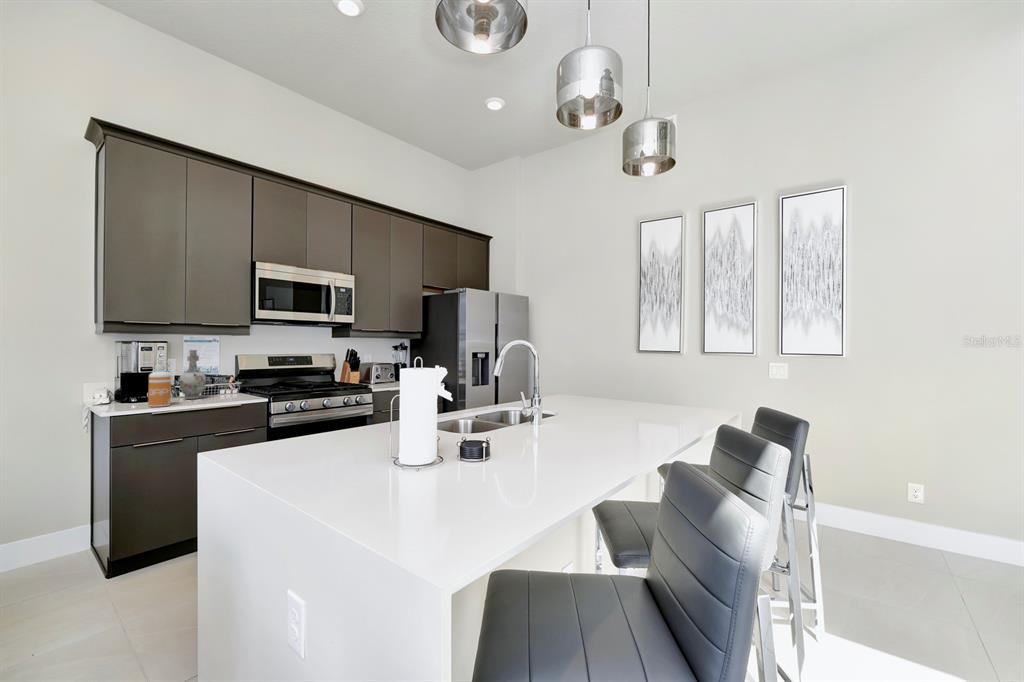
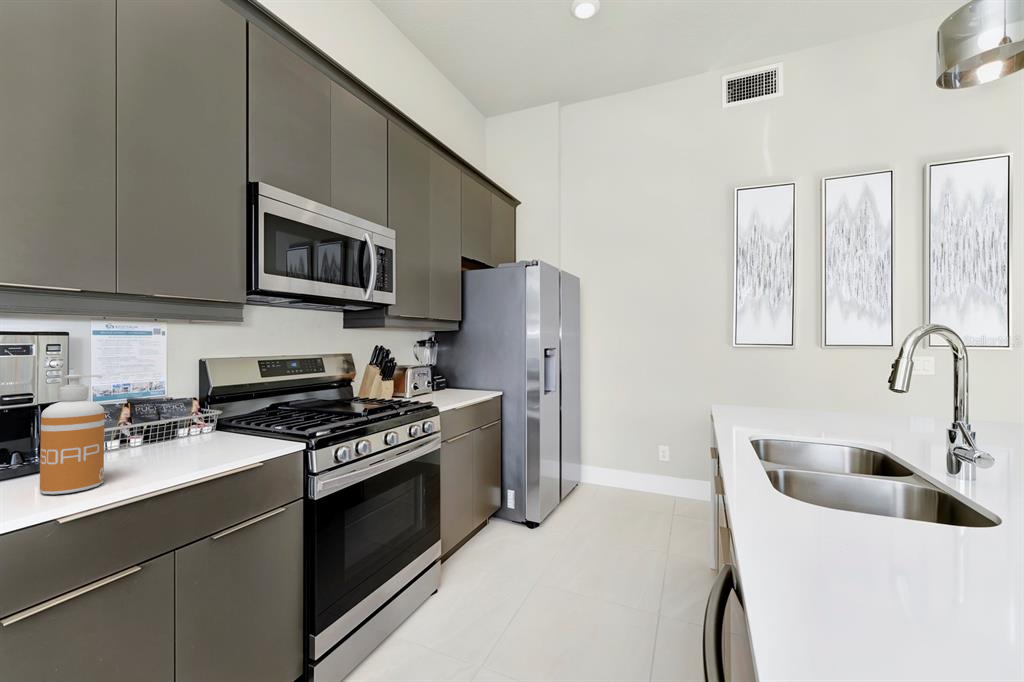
vase: present [179,350,206,399] -> none [105,348,167,459]

